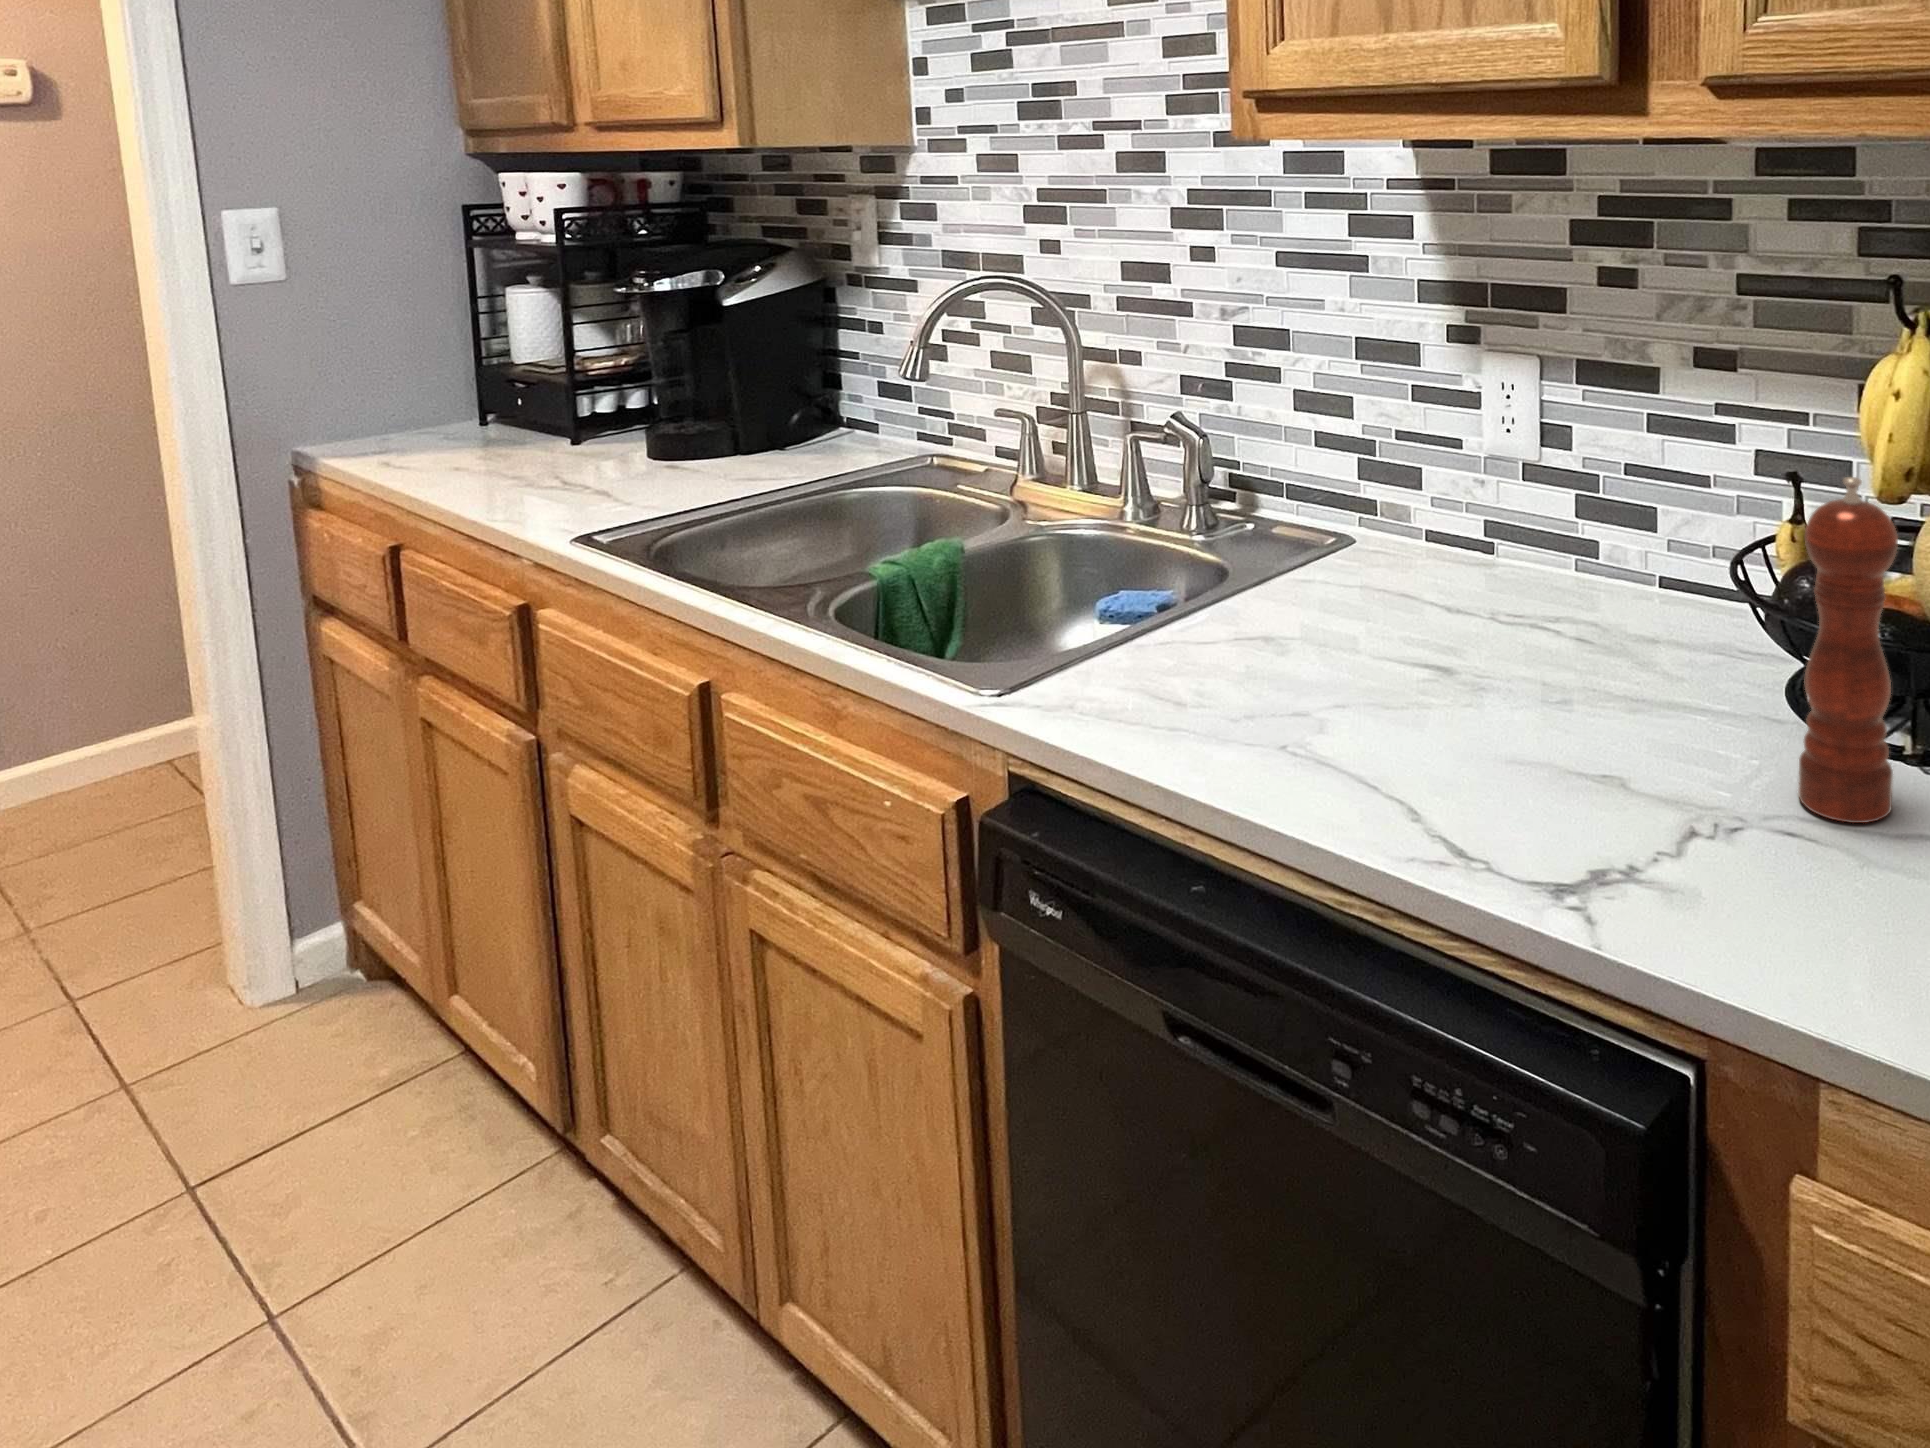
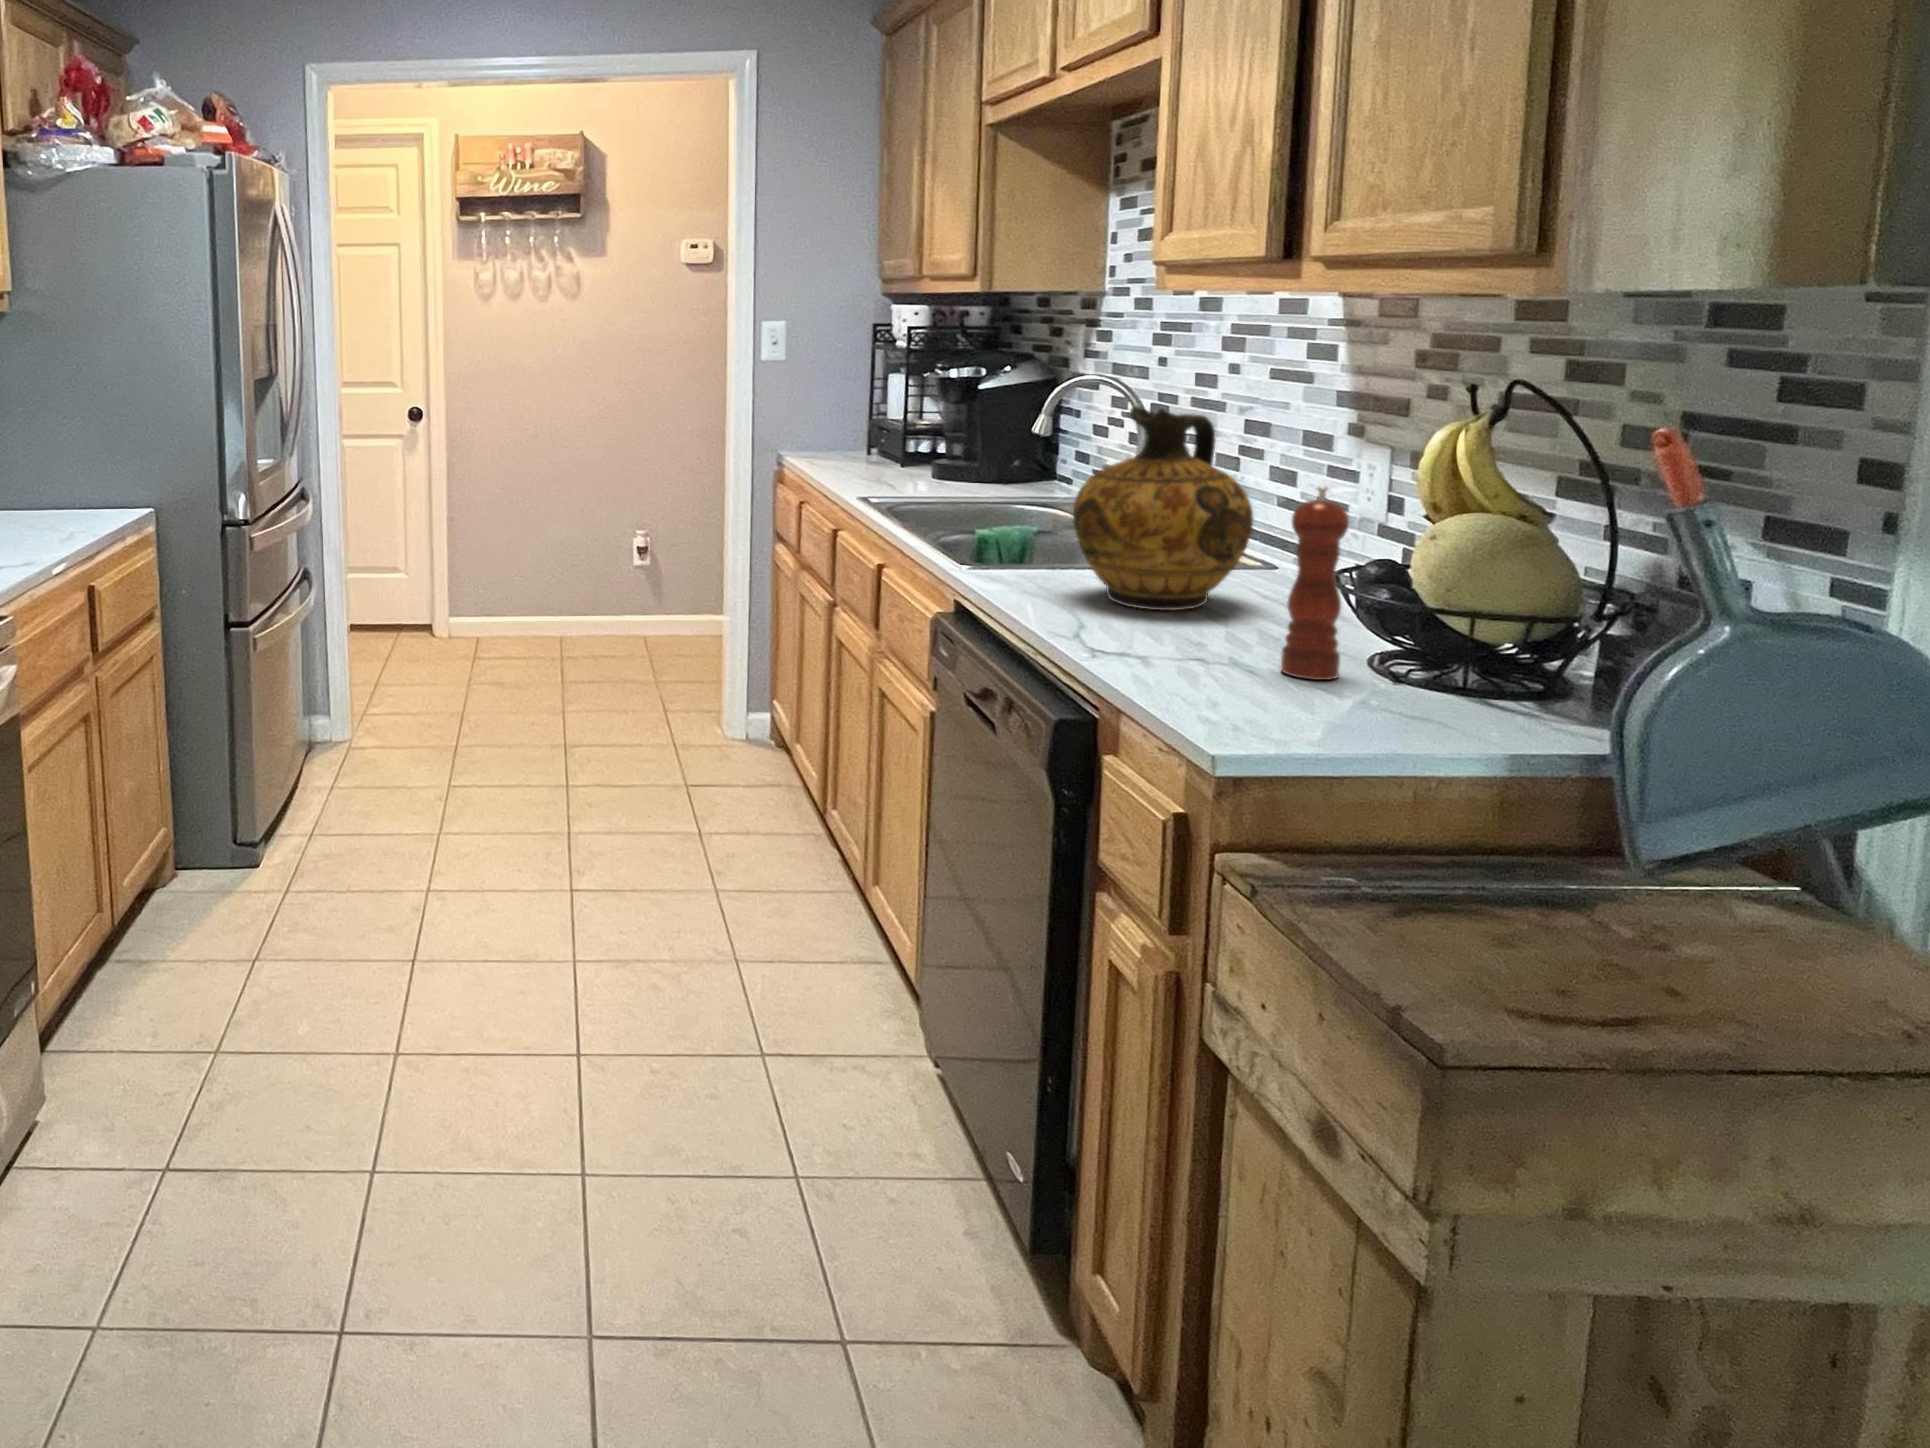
ceramic jug: none [1226,347,1510,708] -> present [1073,407,1254,610]

